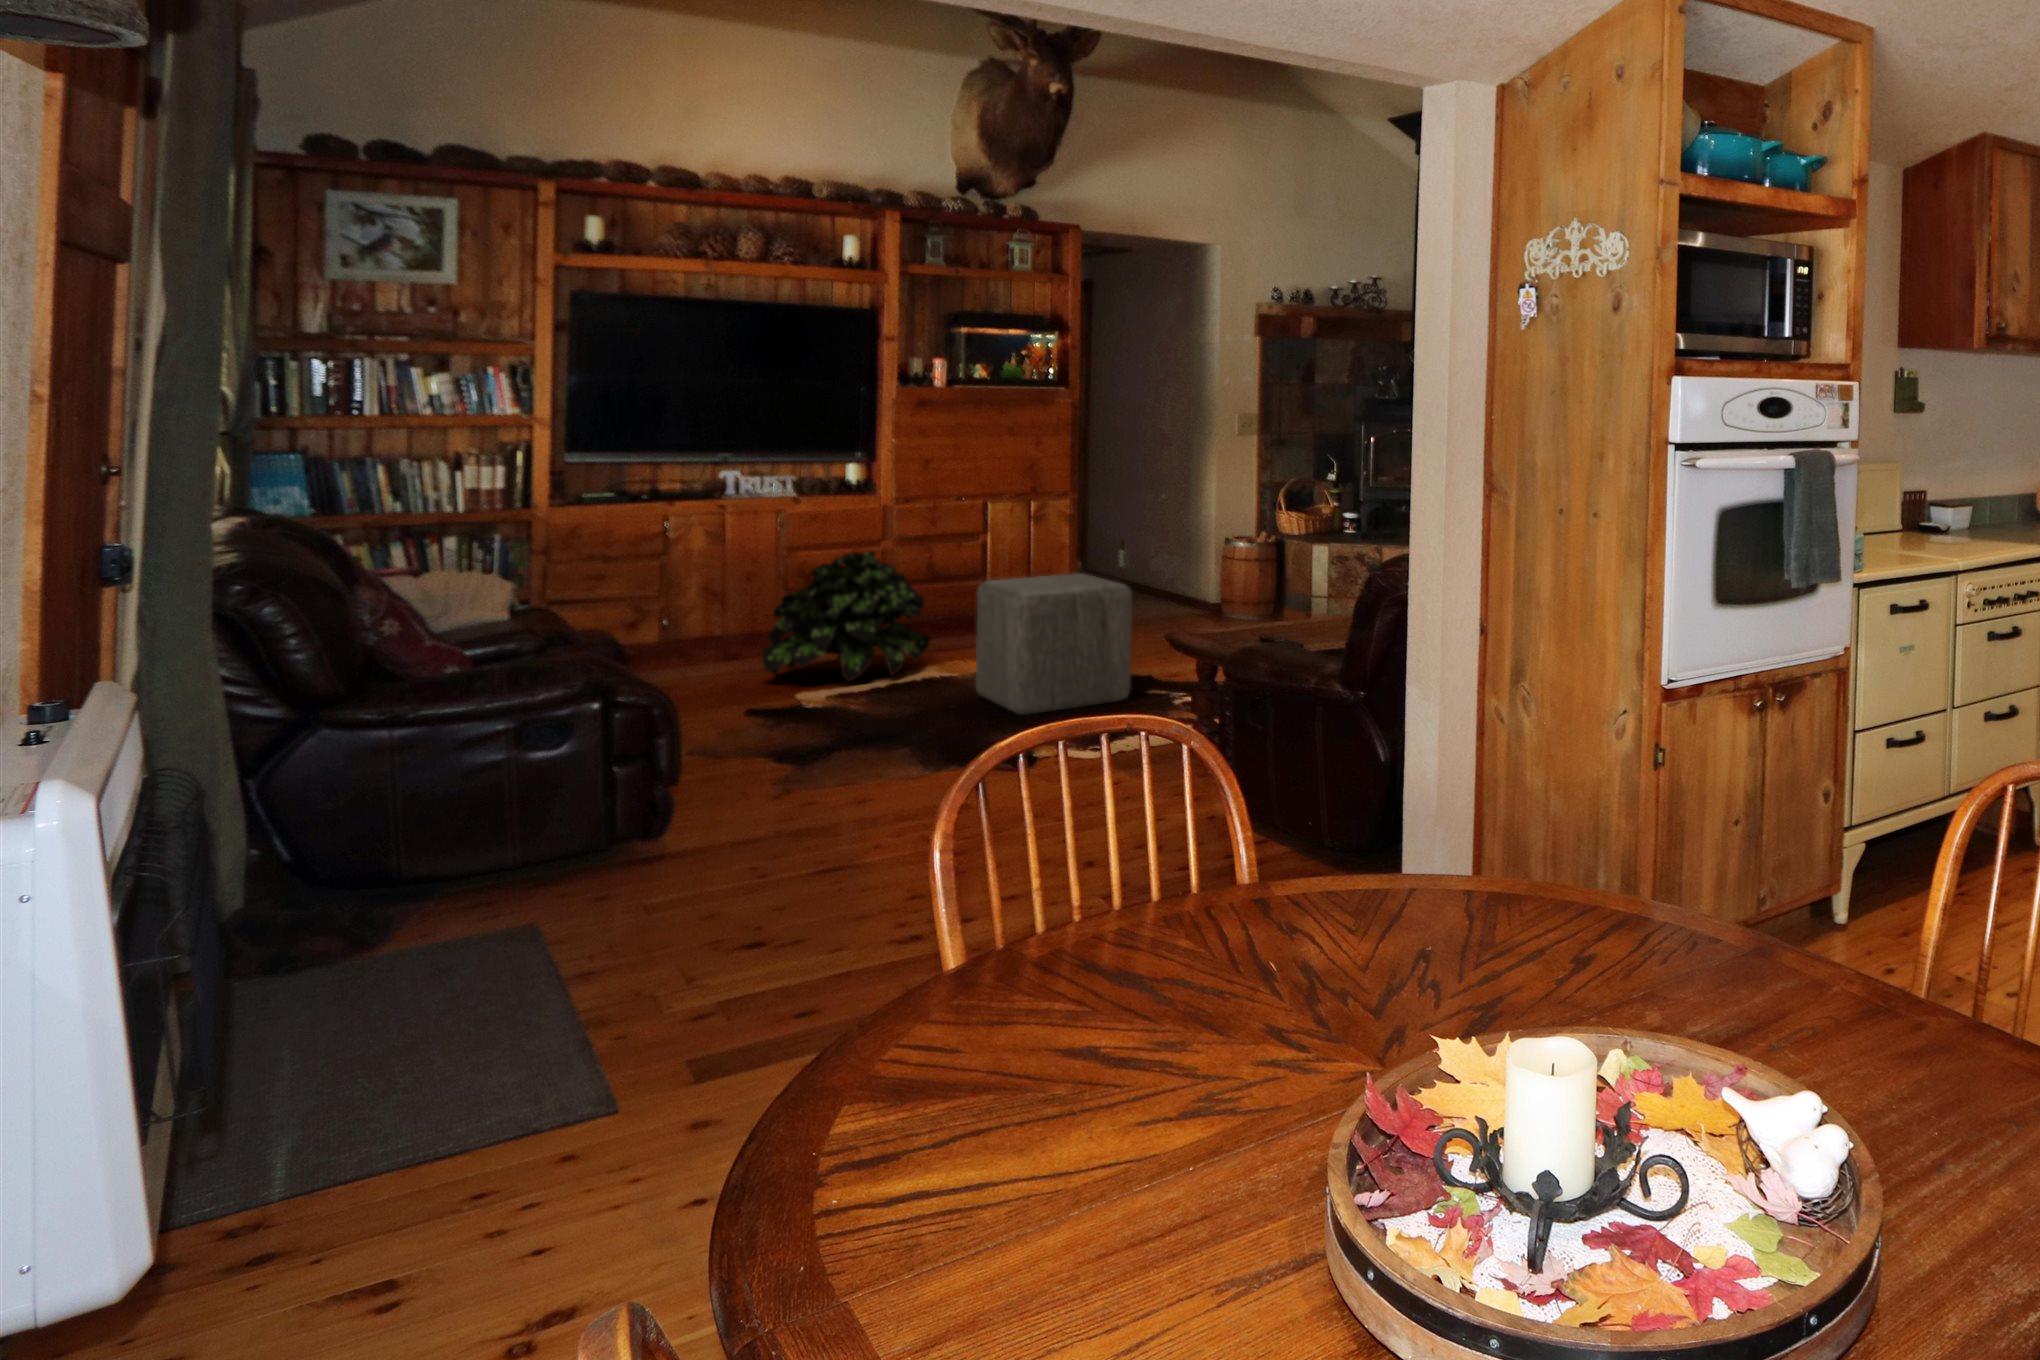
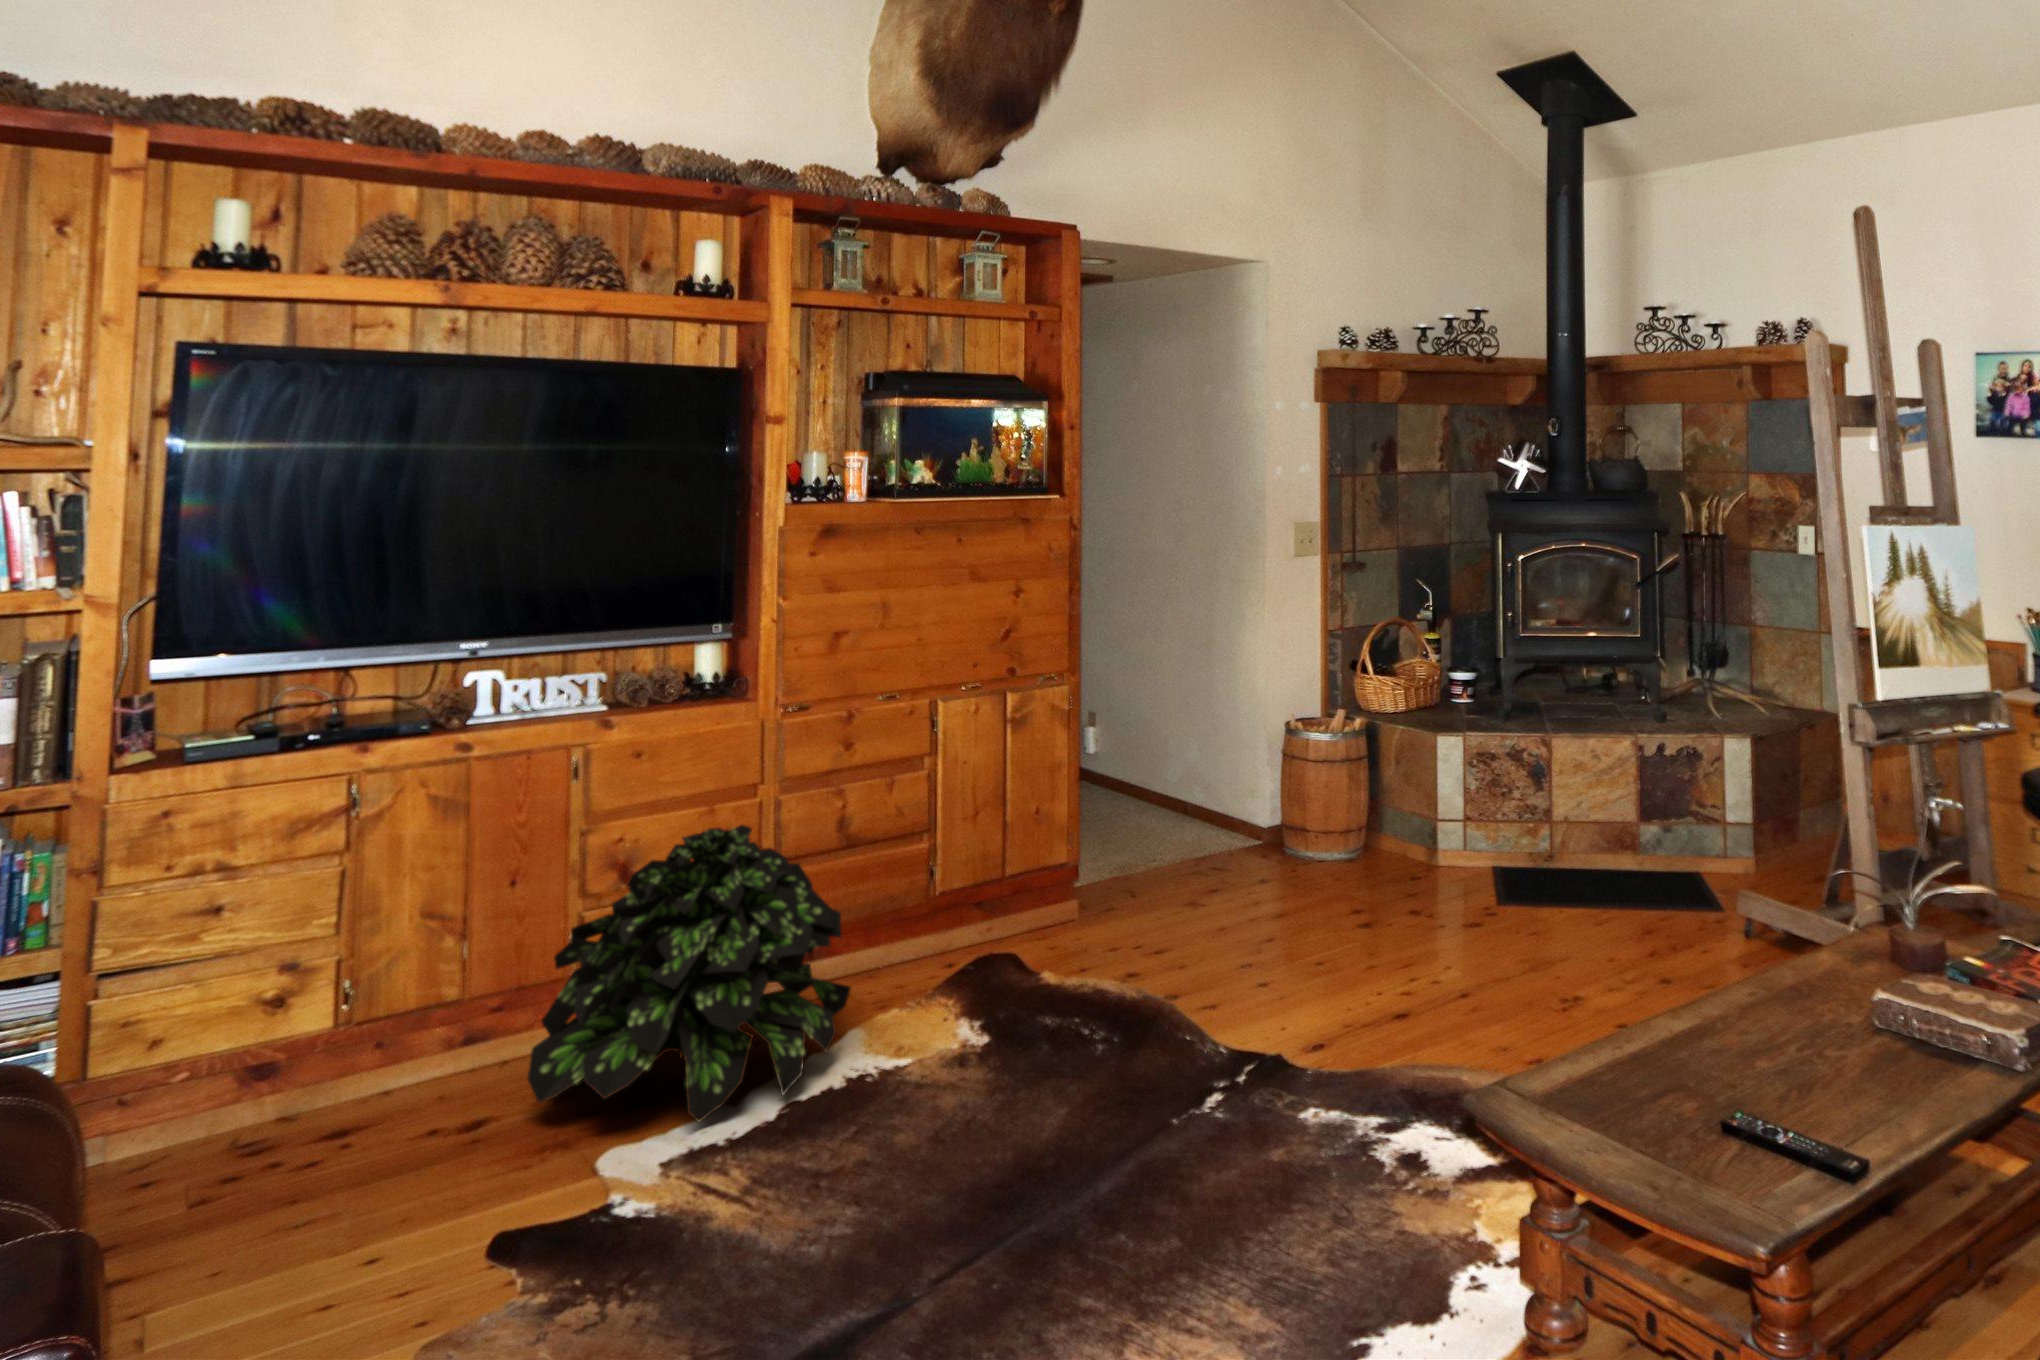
ottoman: present [976,573,1132,715] -> none [970,882,1297,1271]

